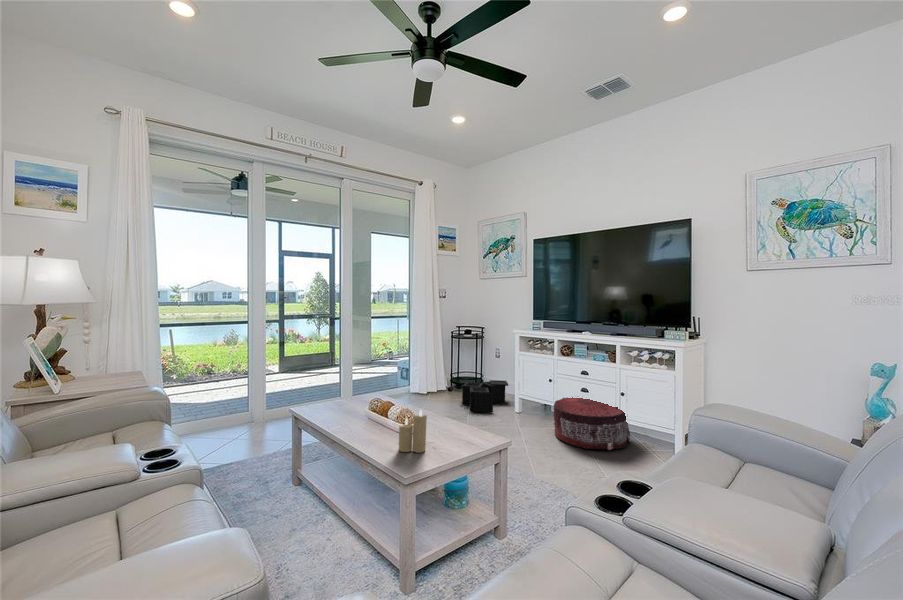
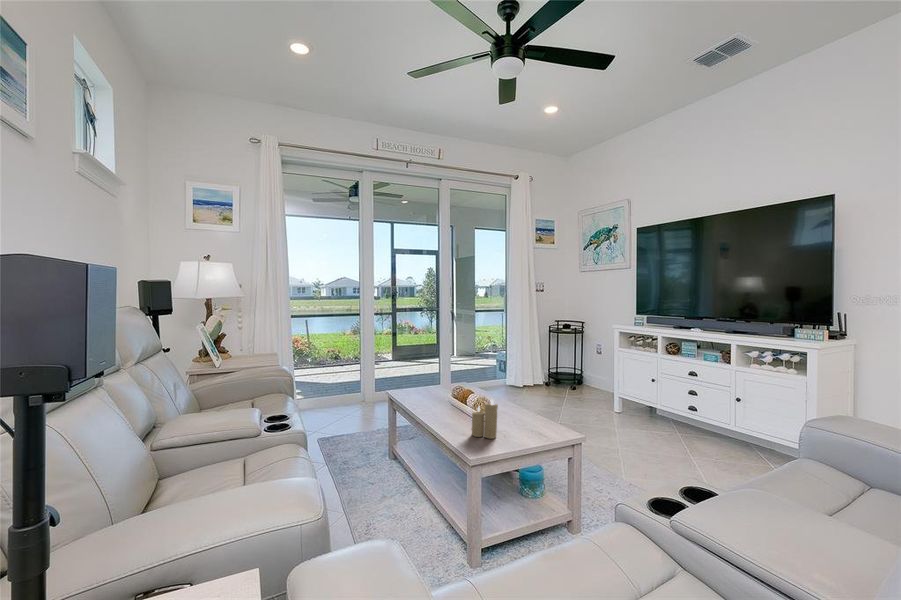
storage bin: present [462,380,508,413] -> none [554,378,608,411]
pouf: present [554,397,630,450] -> none [654,400,748,463]

